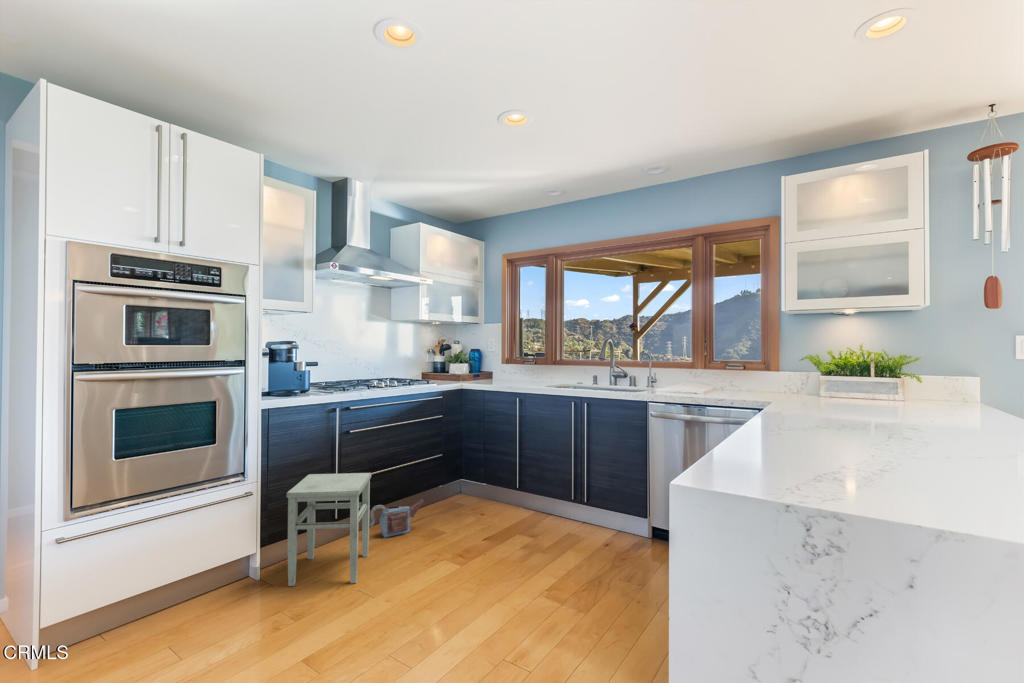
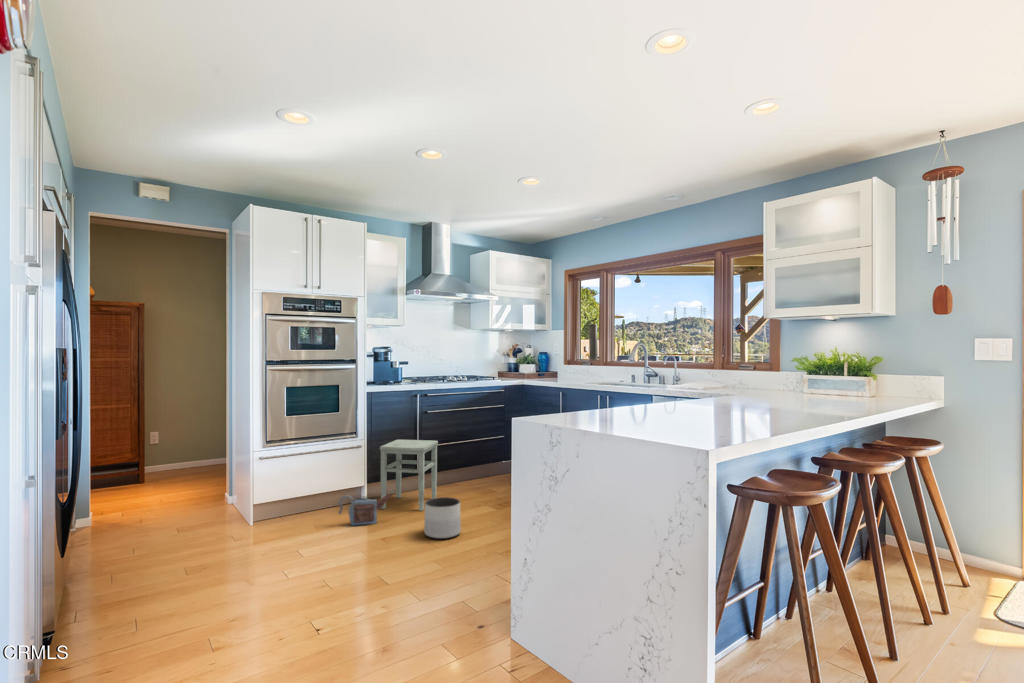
watering can: present [370,499,425,538] -> present [338,494,392,525]
planter: none [377,571,434,649] -> present [424,497,461,539]

